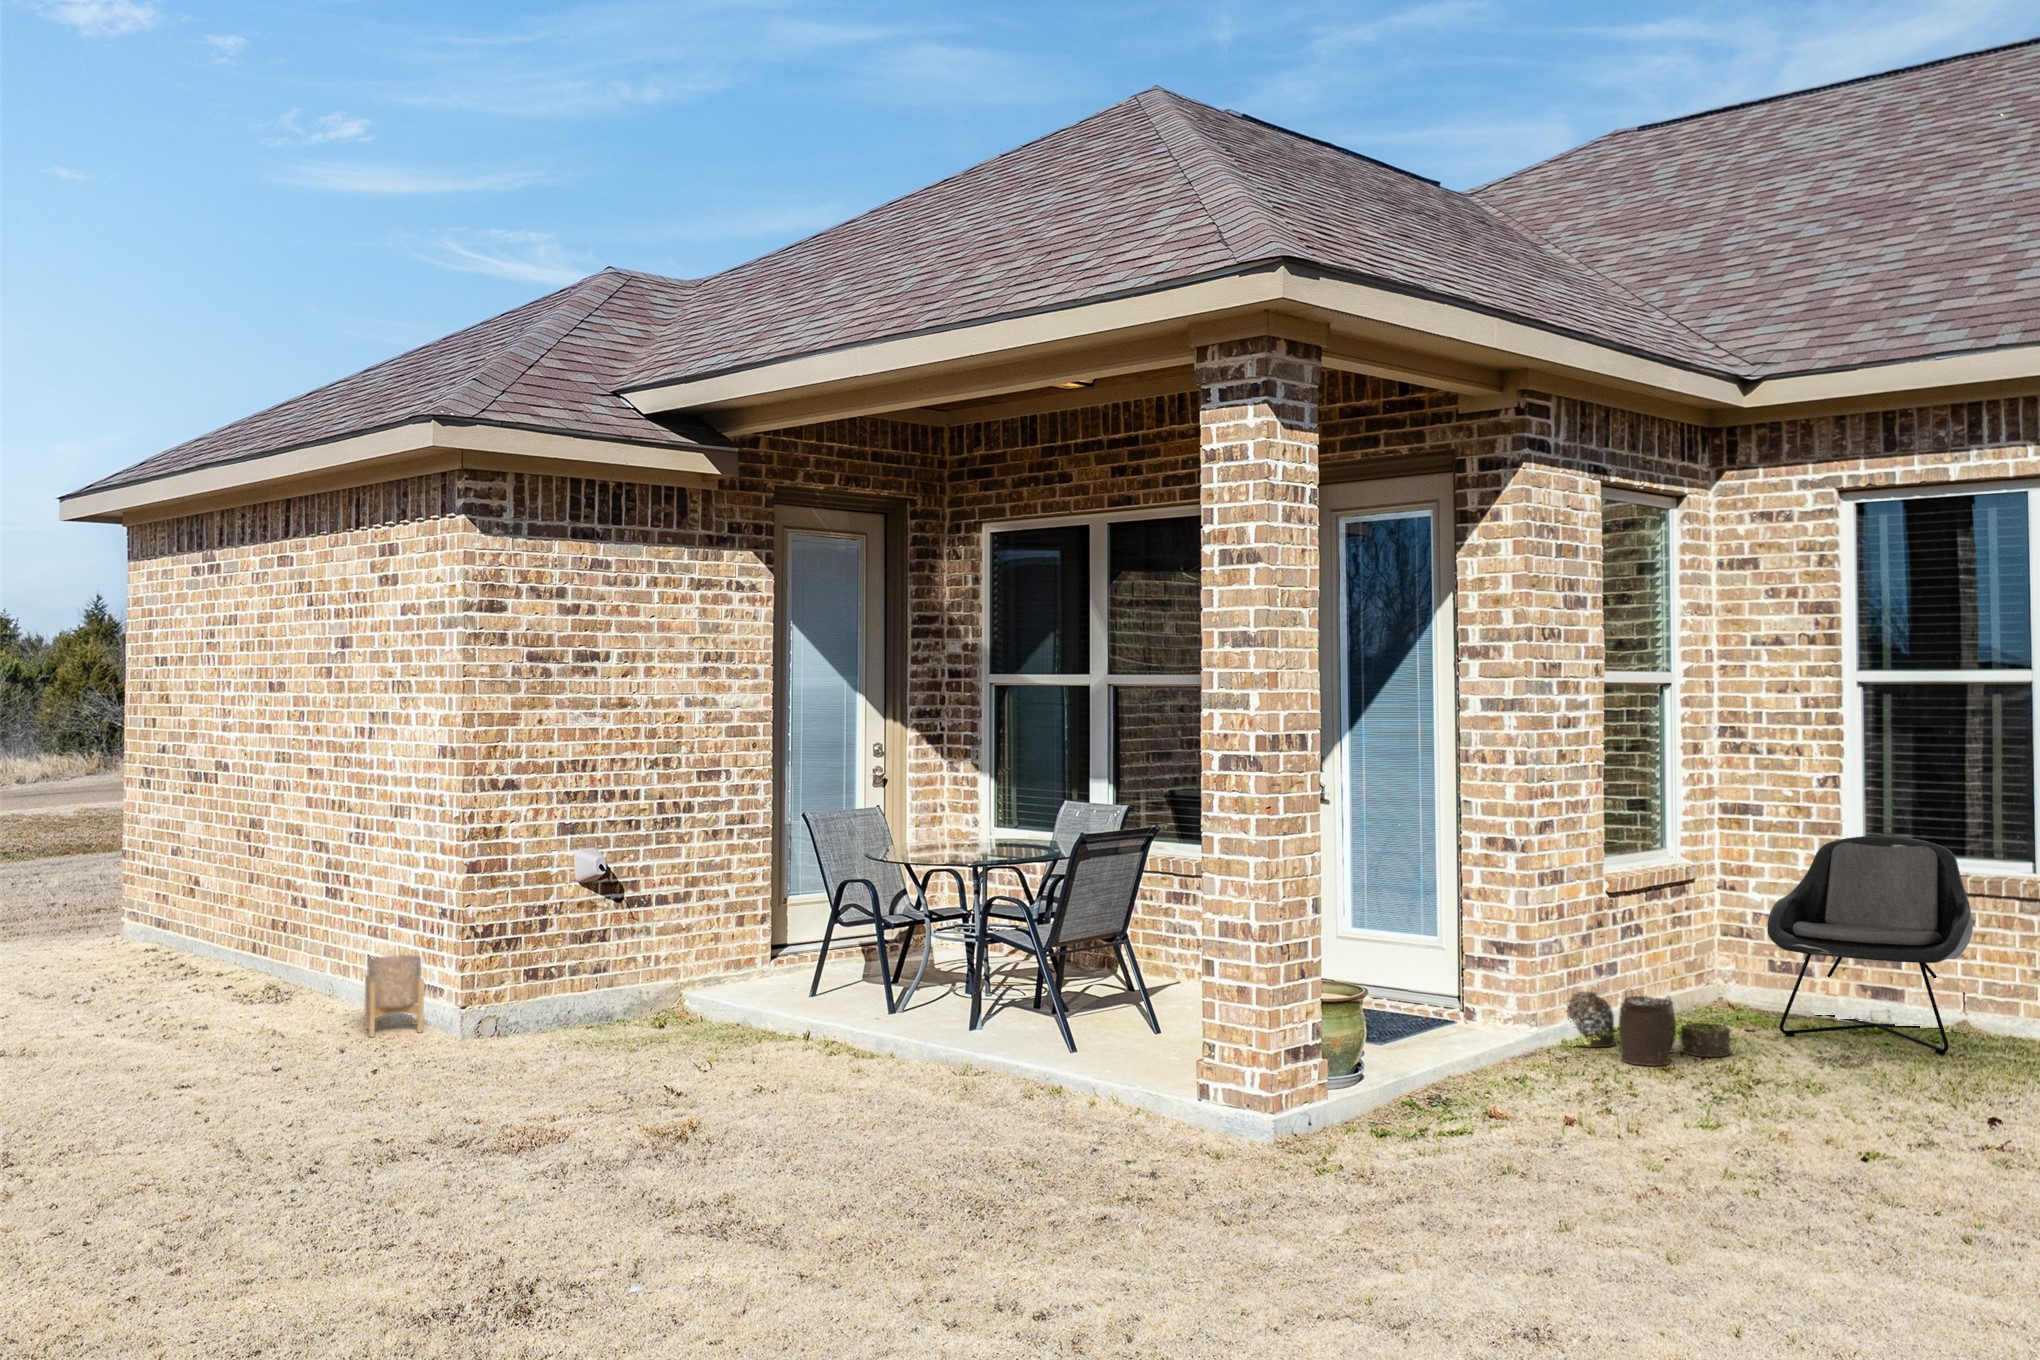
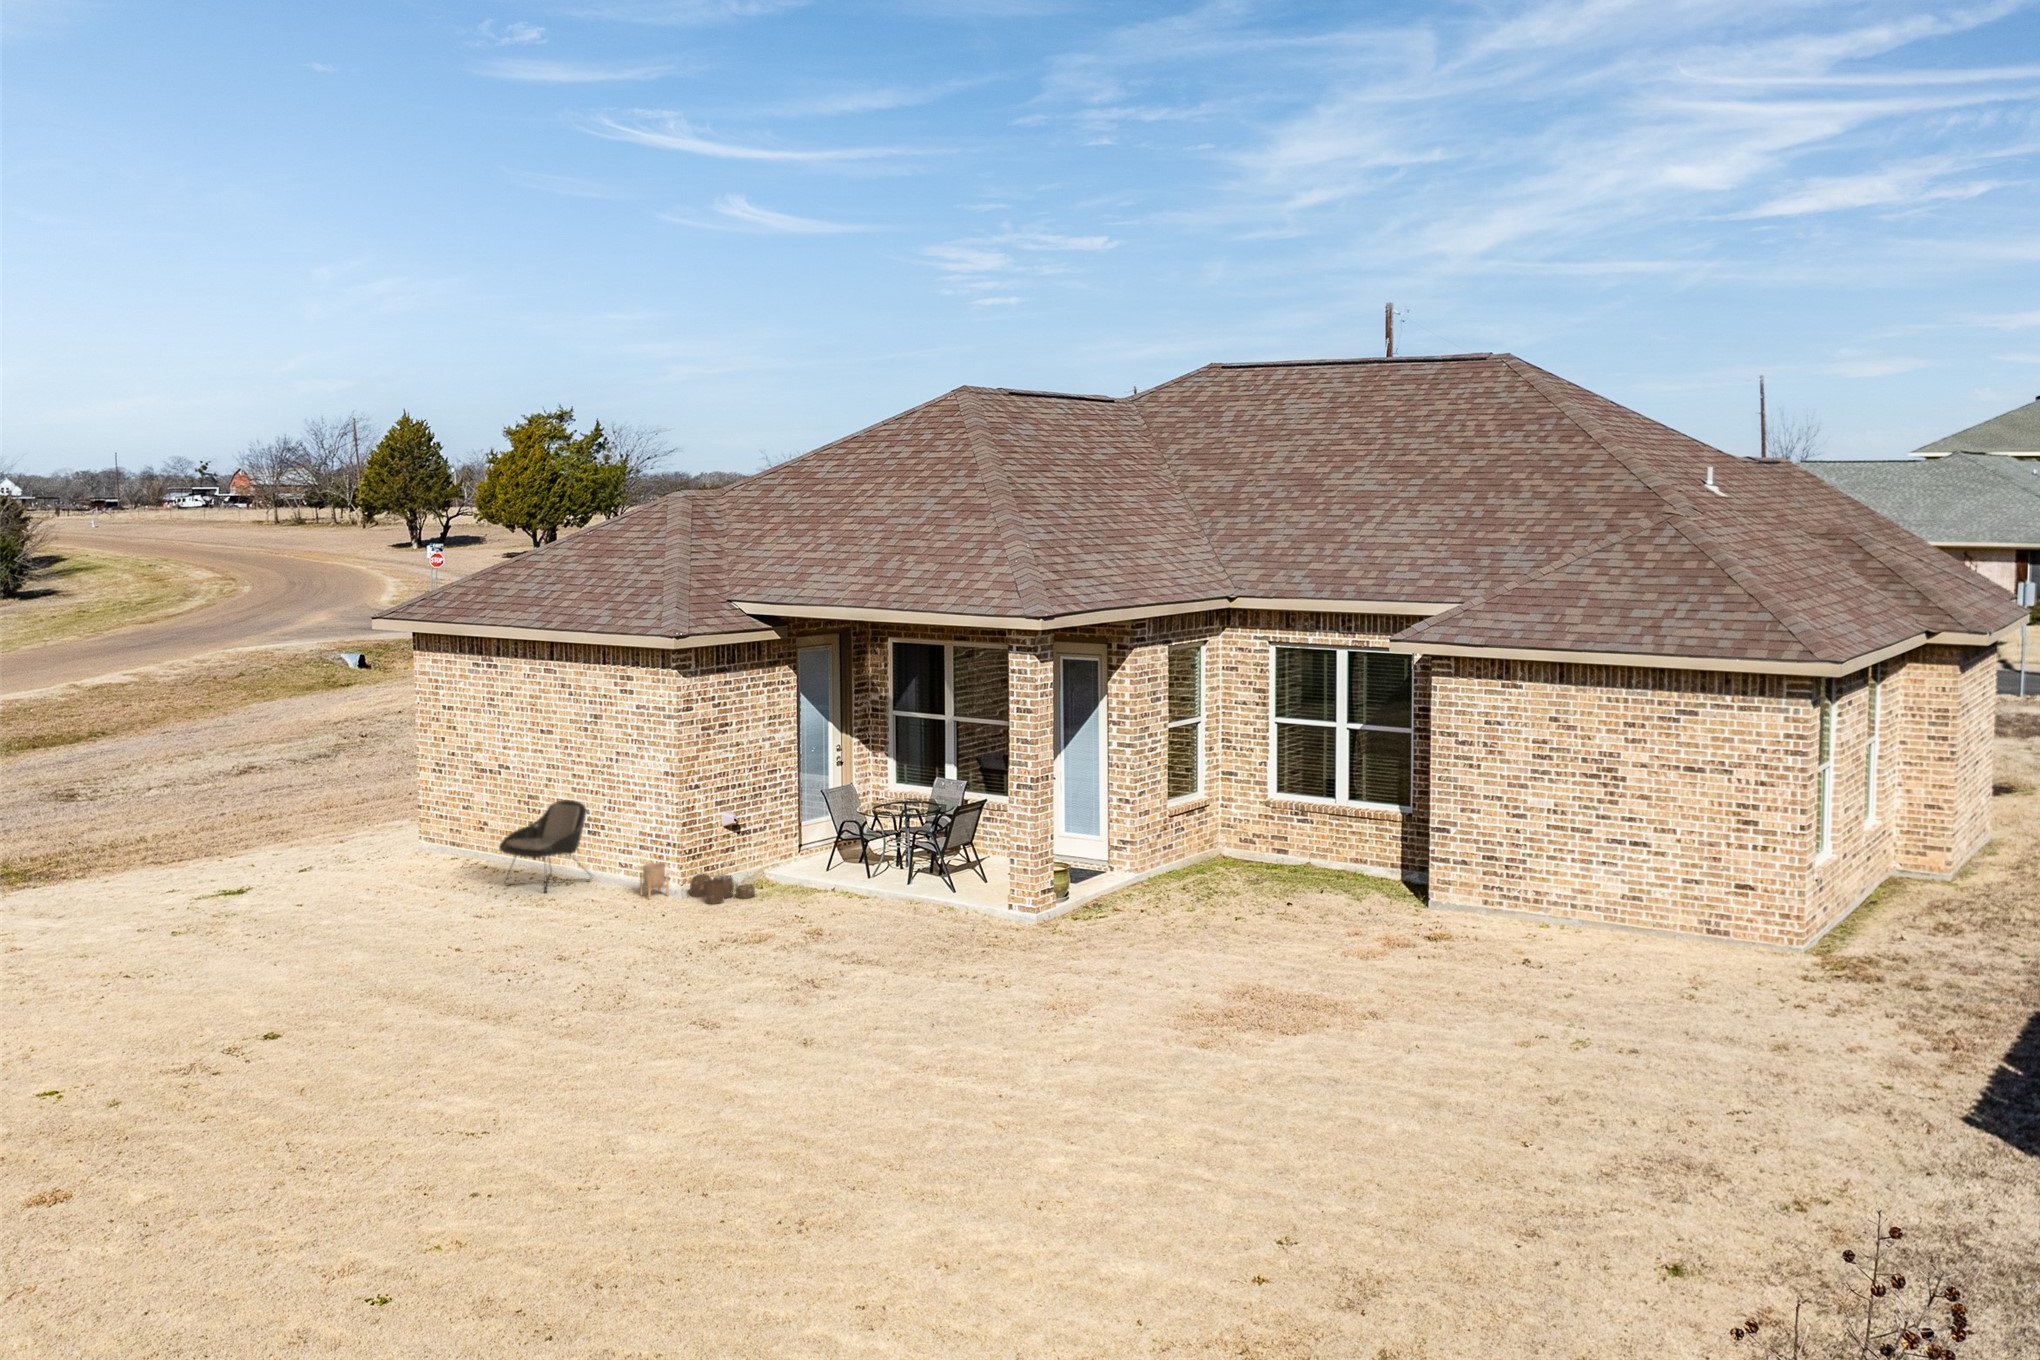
lounge chair: present [1767,836,1973,1055] -> present [499,800,590,892]
woven basket: present [1567,988,1731,1066] -> present [690,874,755,904]

